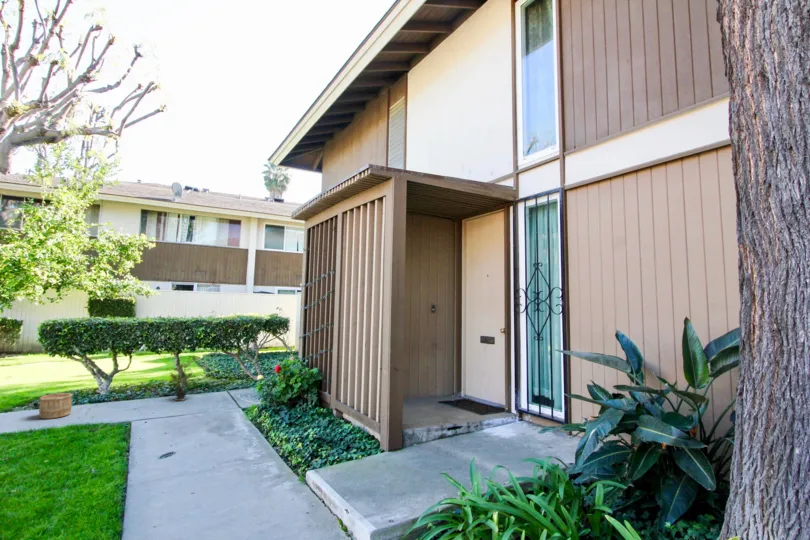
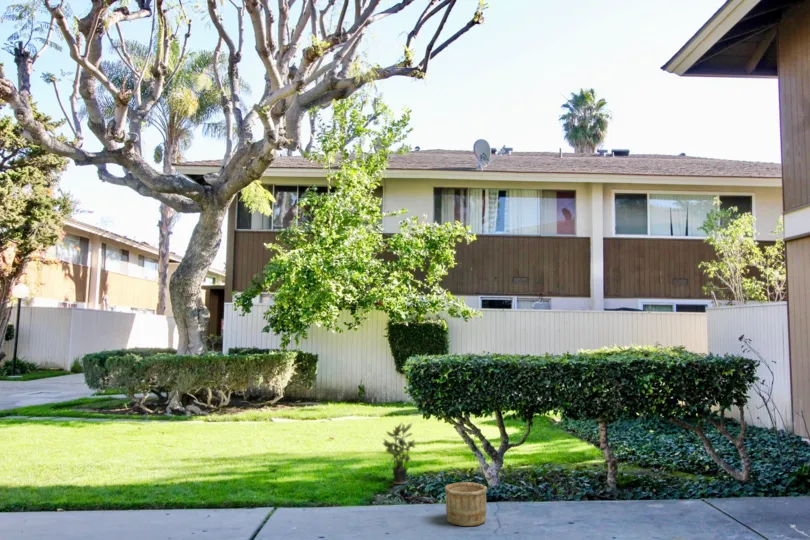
potted plant: present [170,362,192,401] -> present [383,424,415,485]

